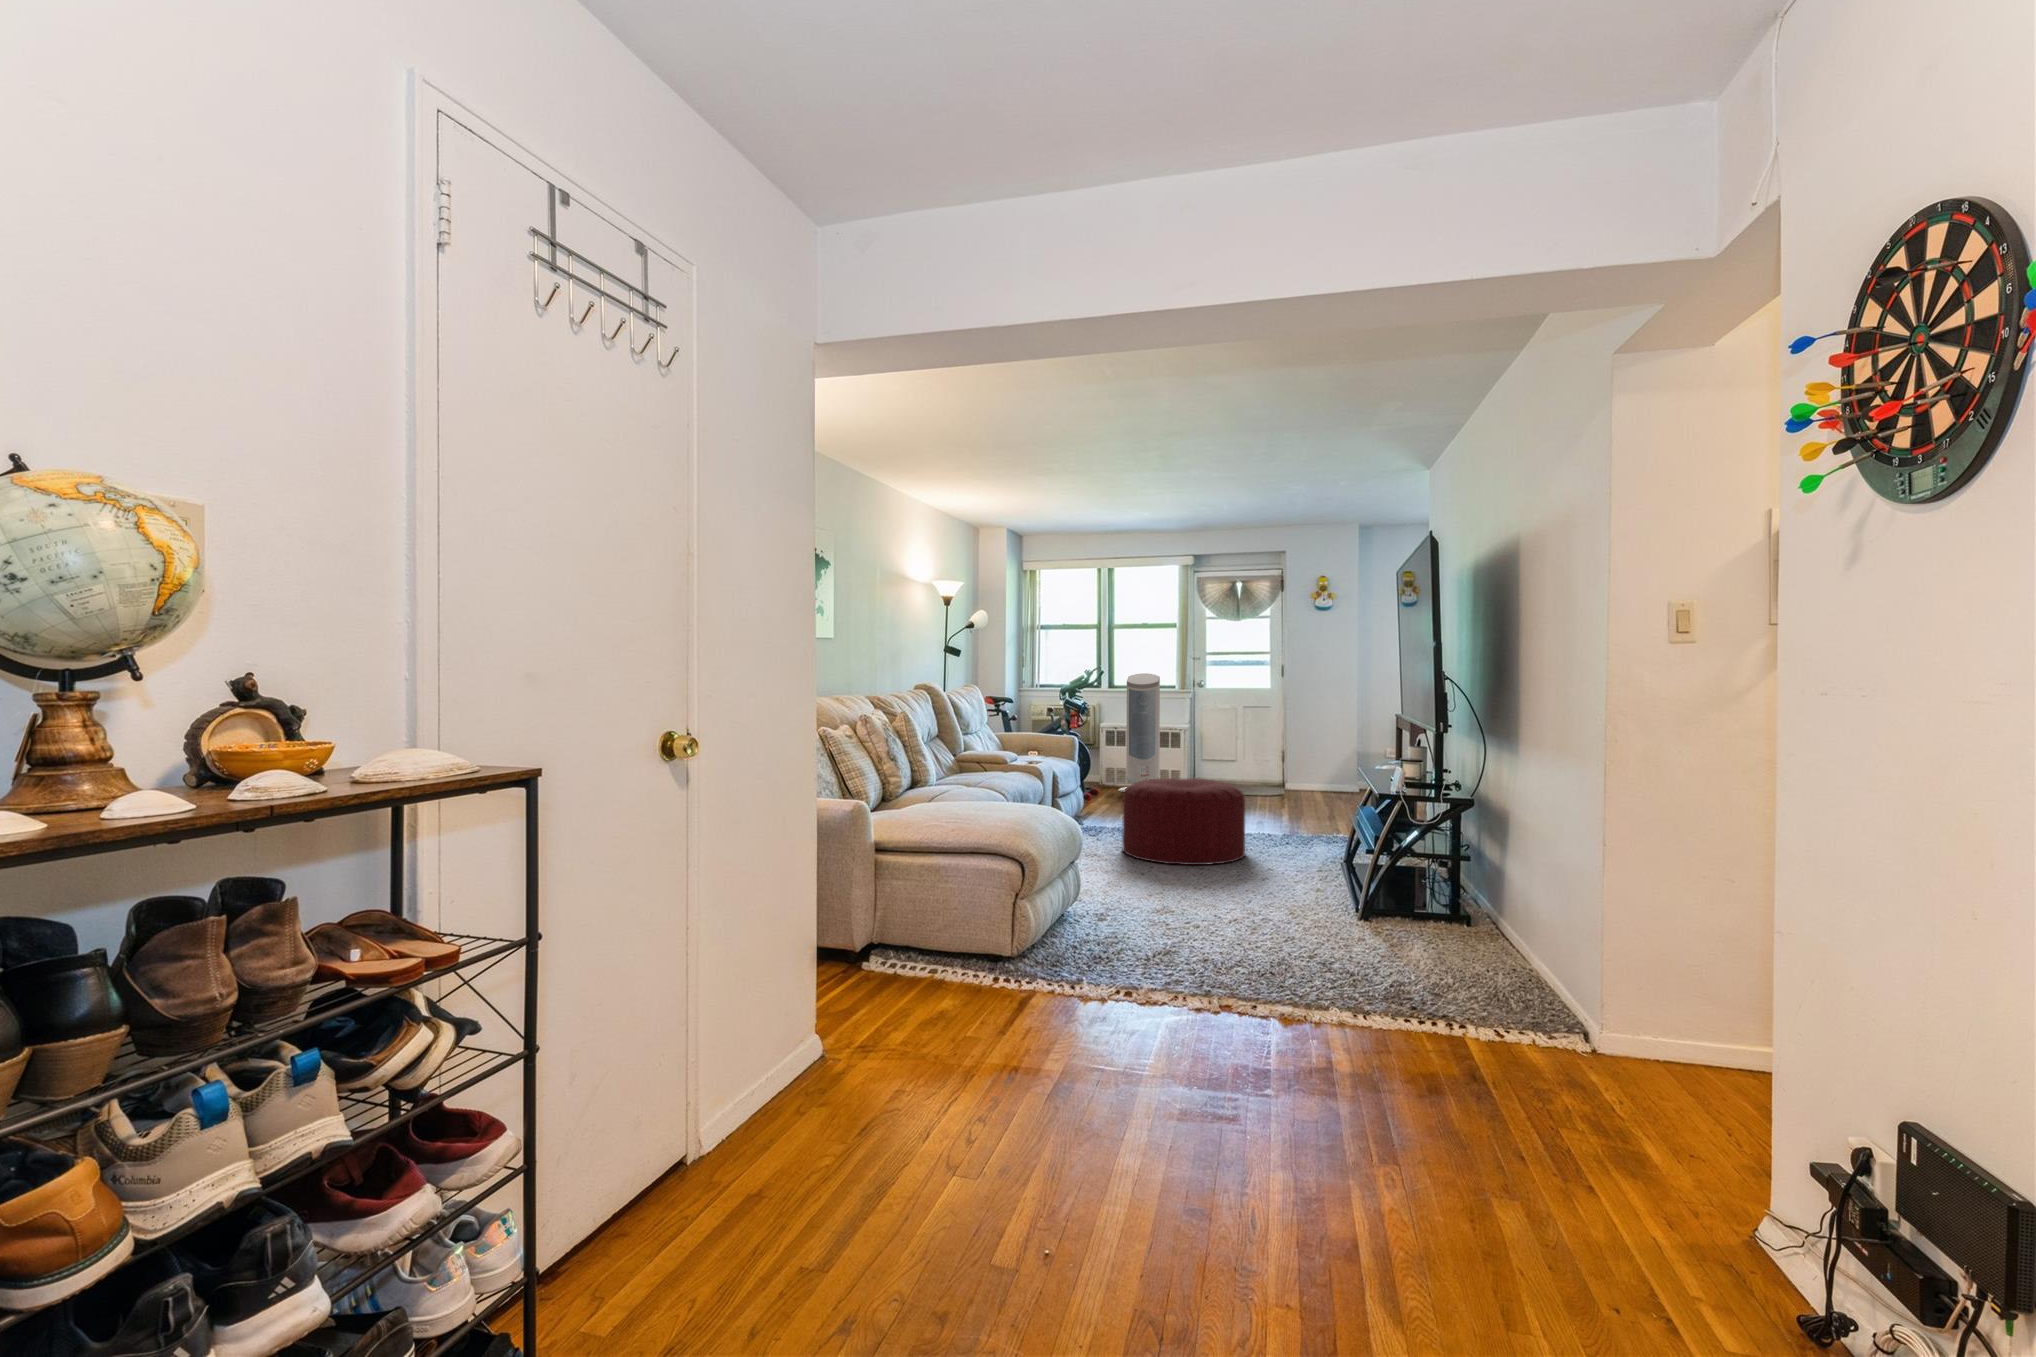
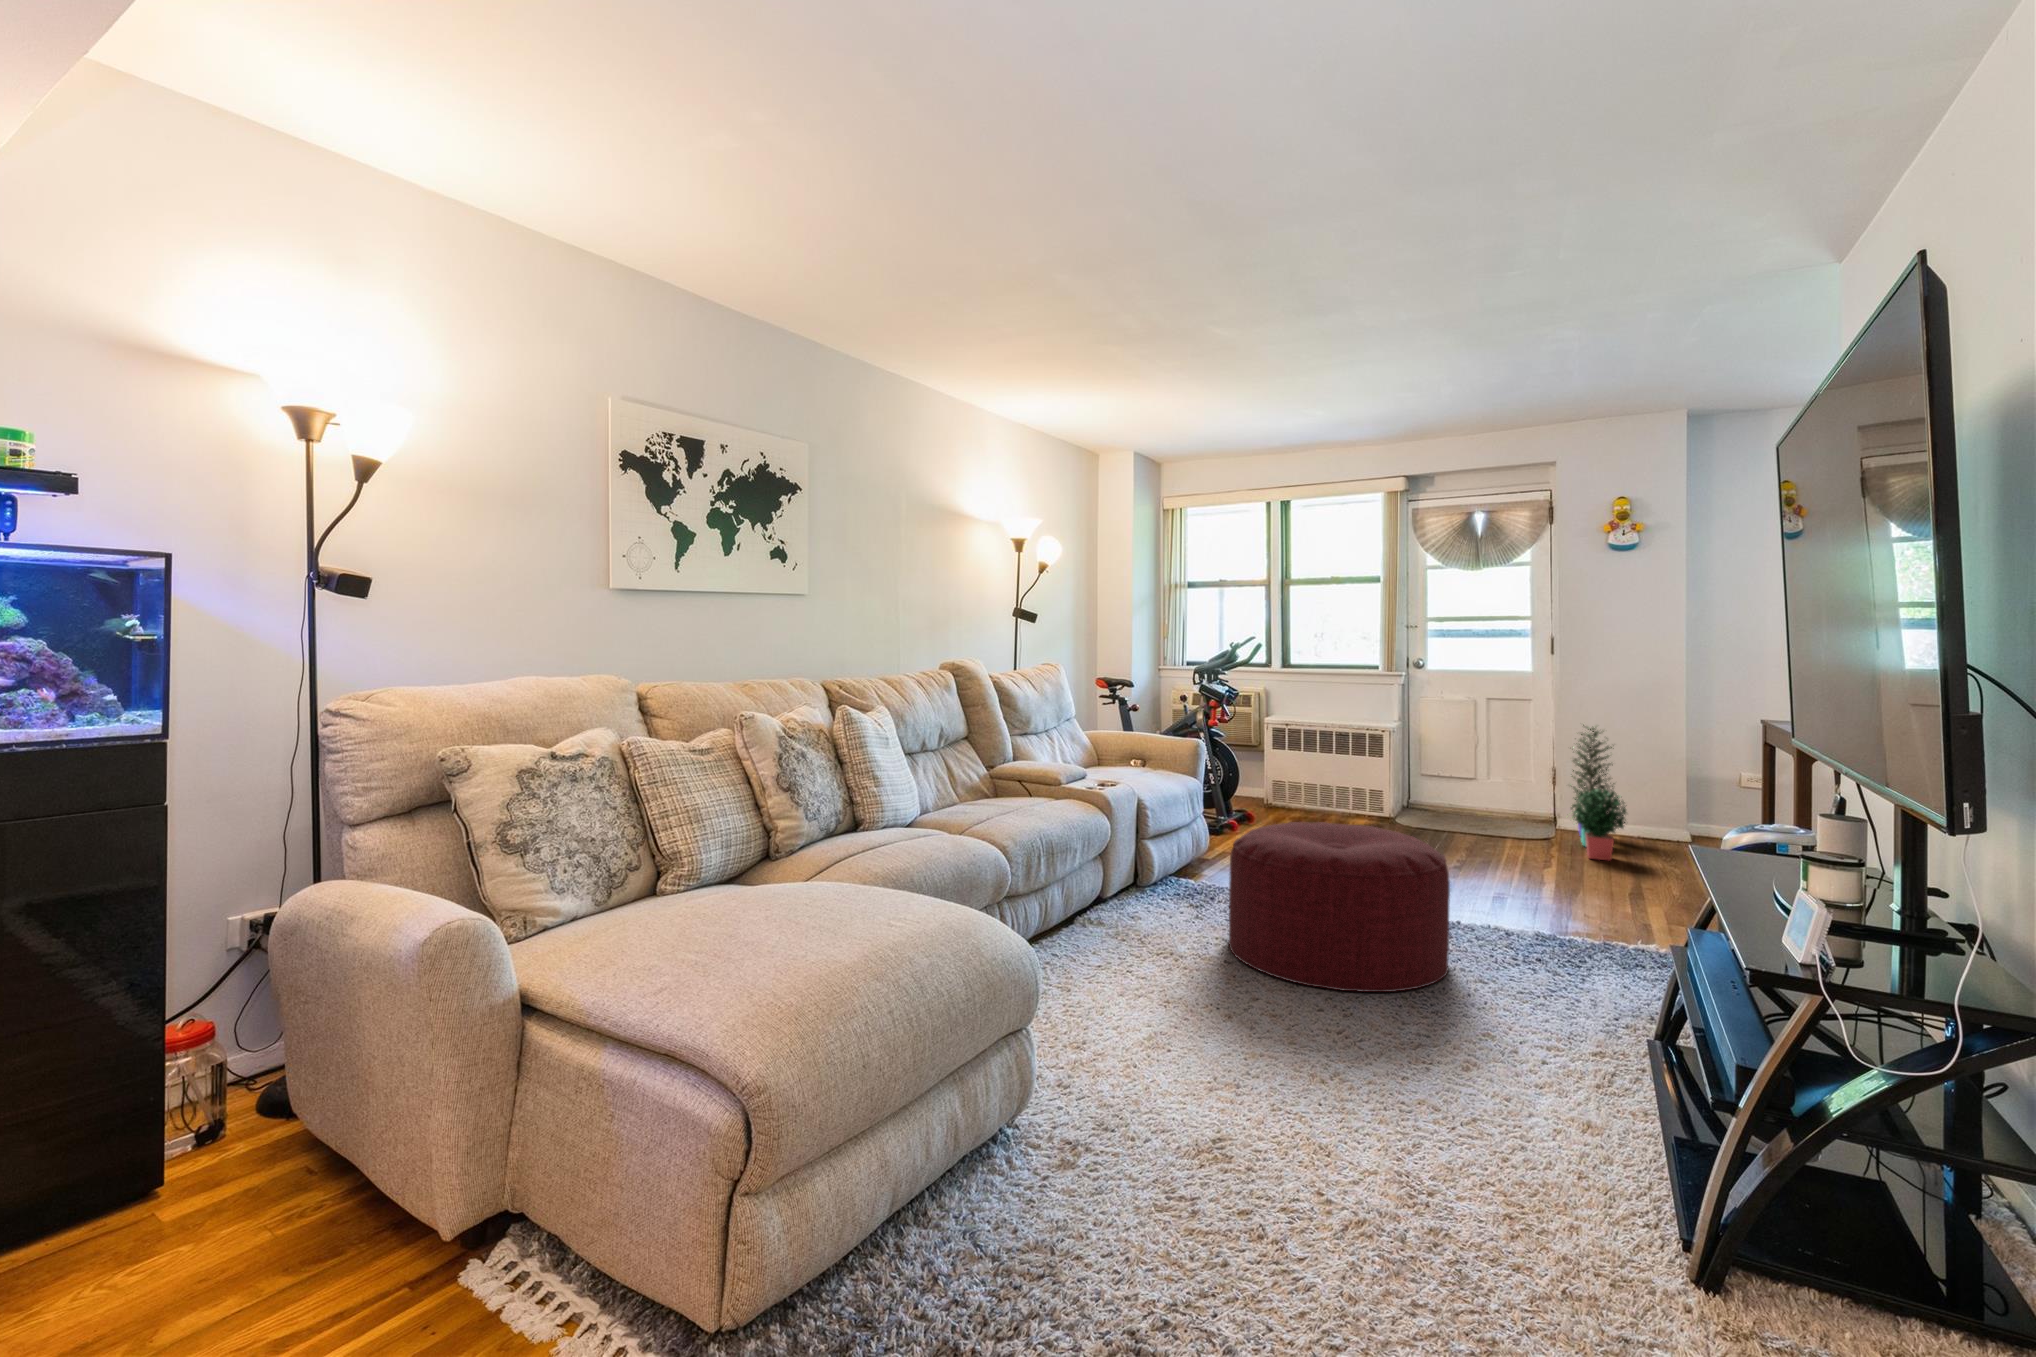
air purifier: present [1118,673,1160,792] -> none [1287,649,1361,823]
potted plant: none [1295,721,1331,805] -> present [1570,725,1626,860]

